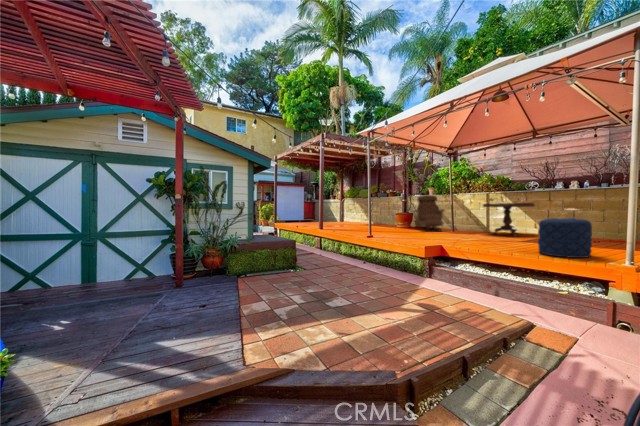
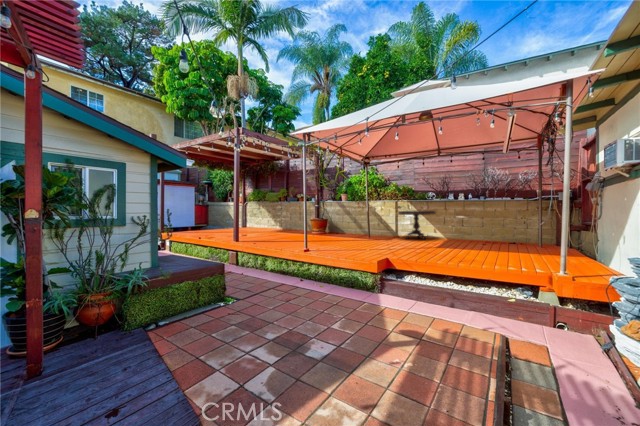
lounge chair: present [415,195,445,231] -> none [333,202,363,238]
pouf: present [538,218,592,258] -> none [464,227,501,259]

